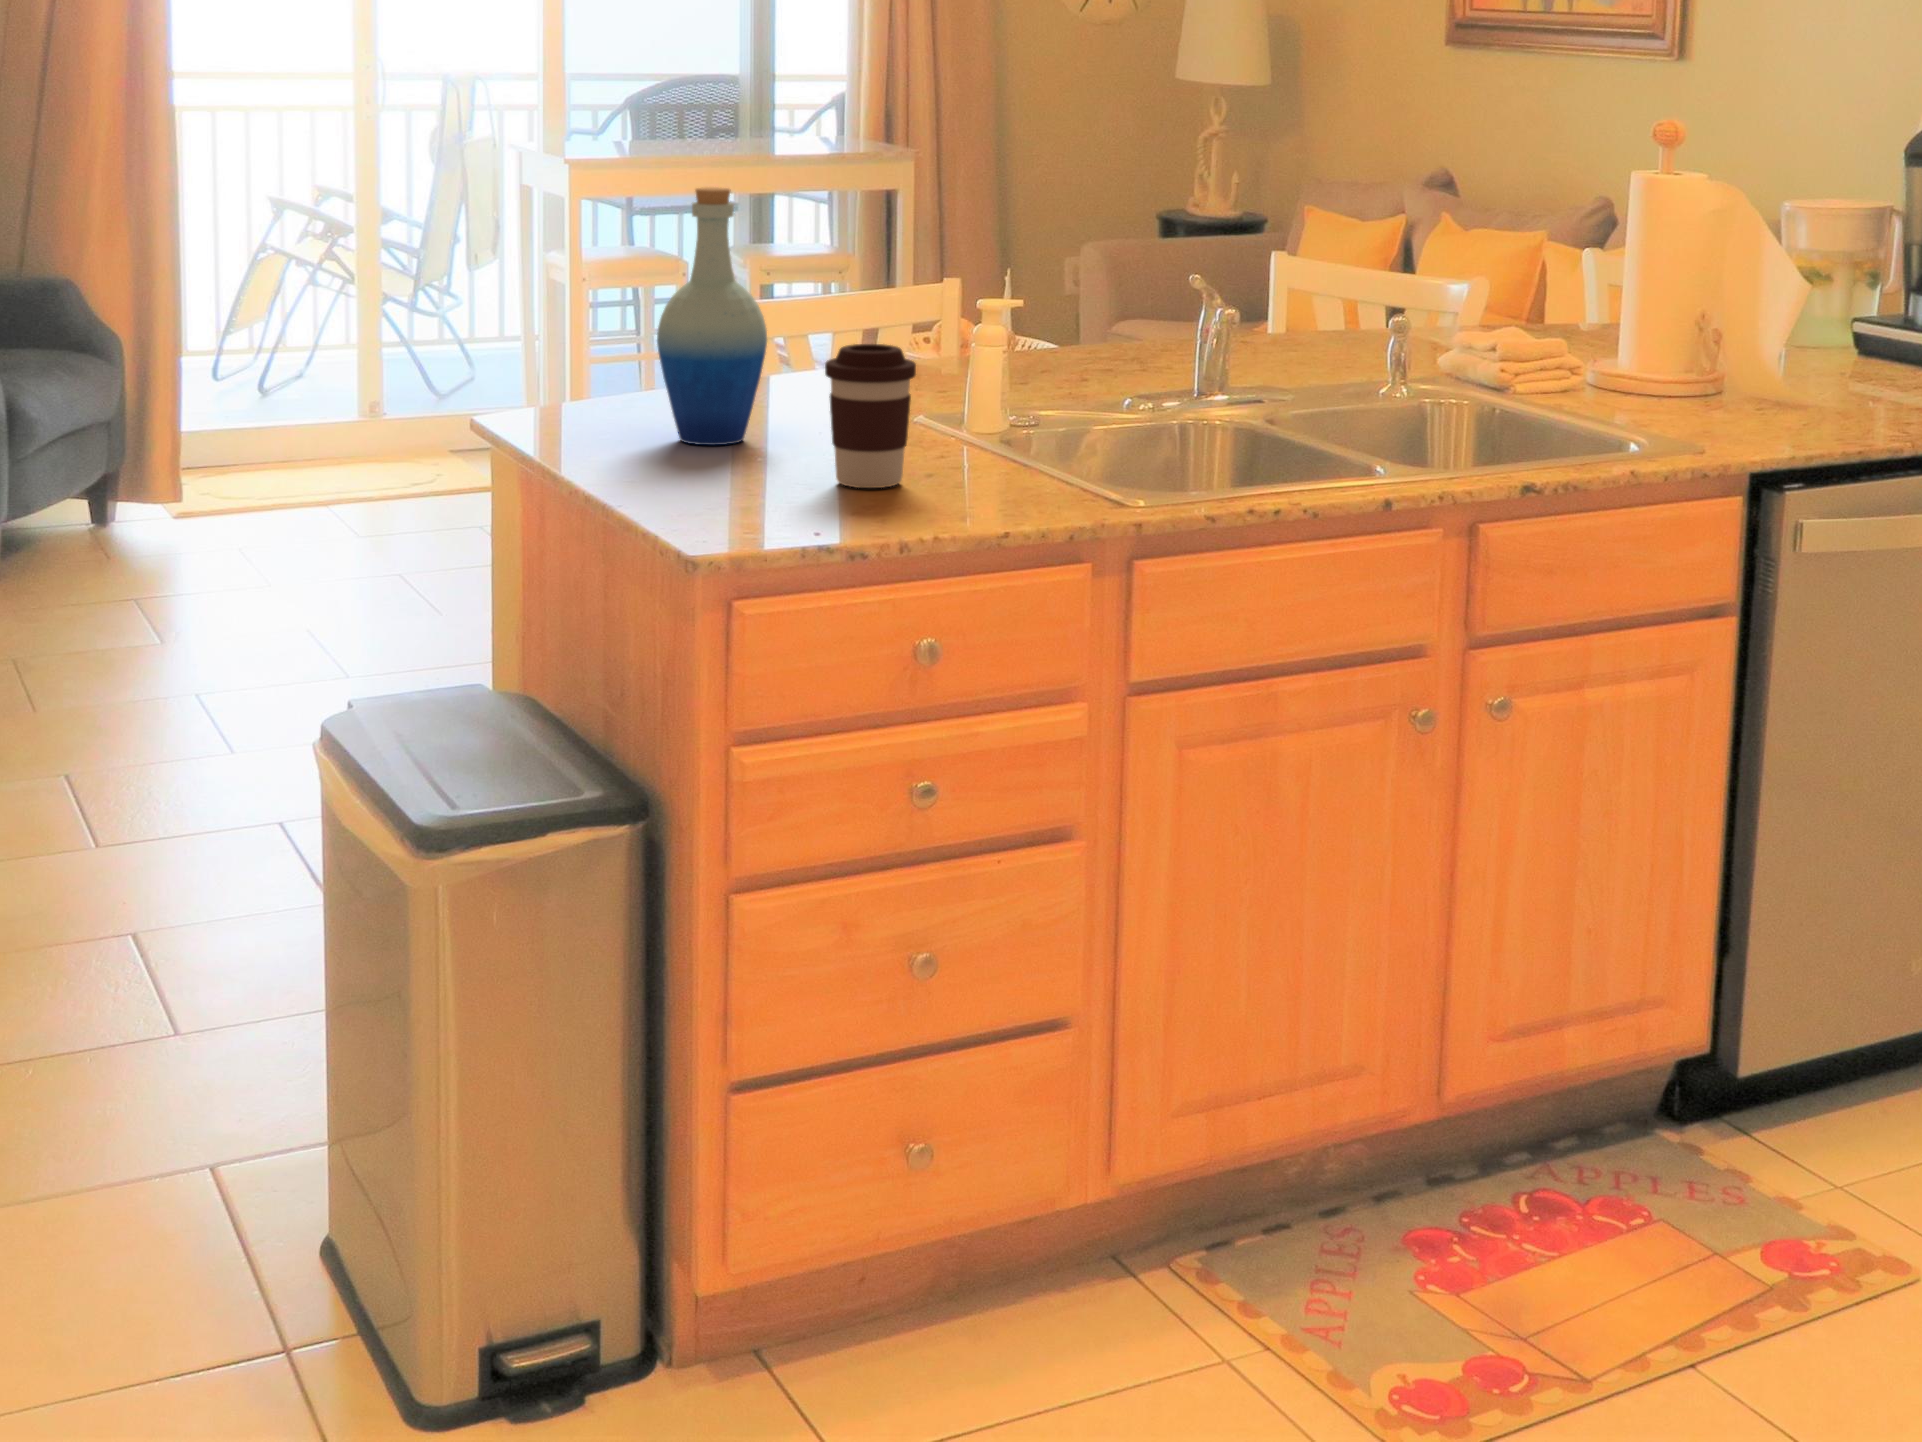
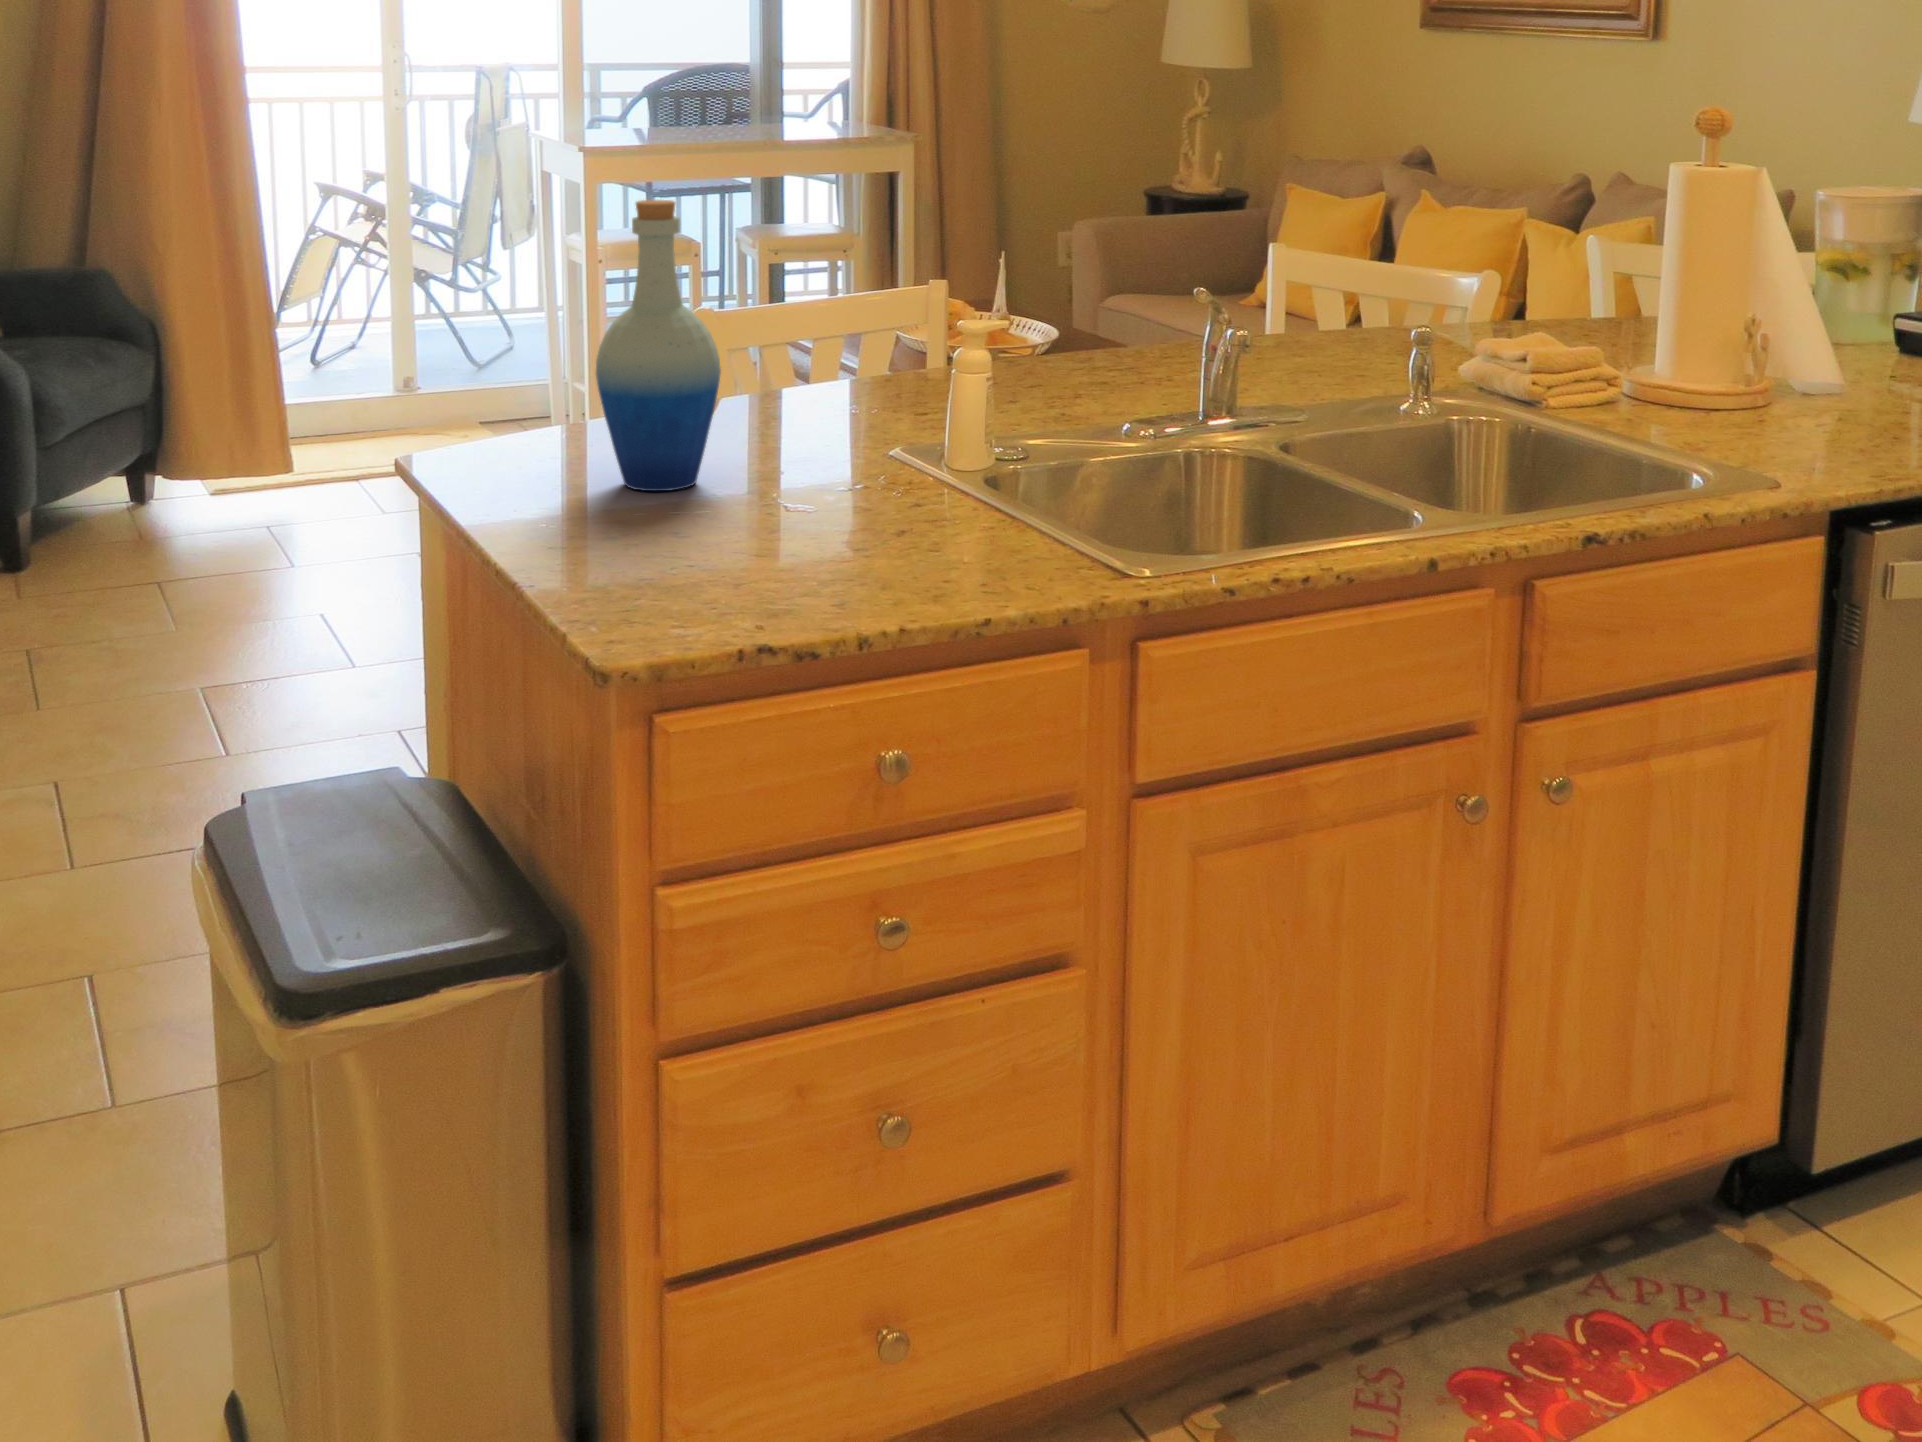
coffee cup: present [825,344,916,488] -> none [777,384,883,554]

